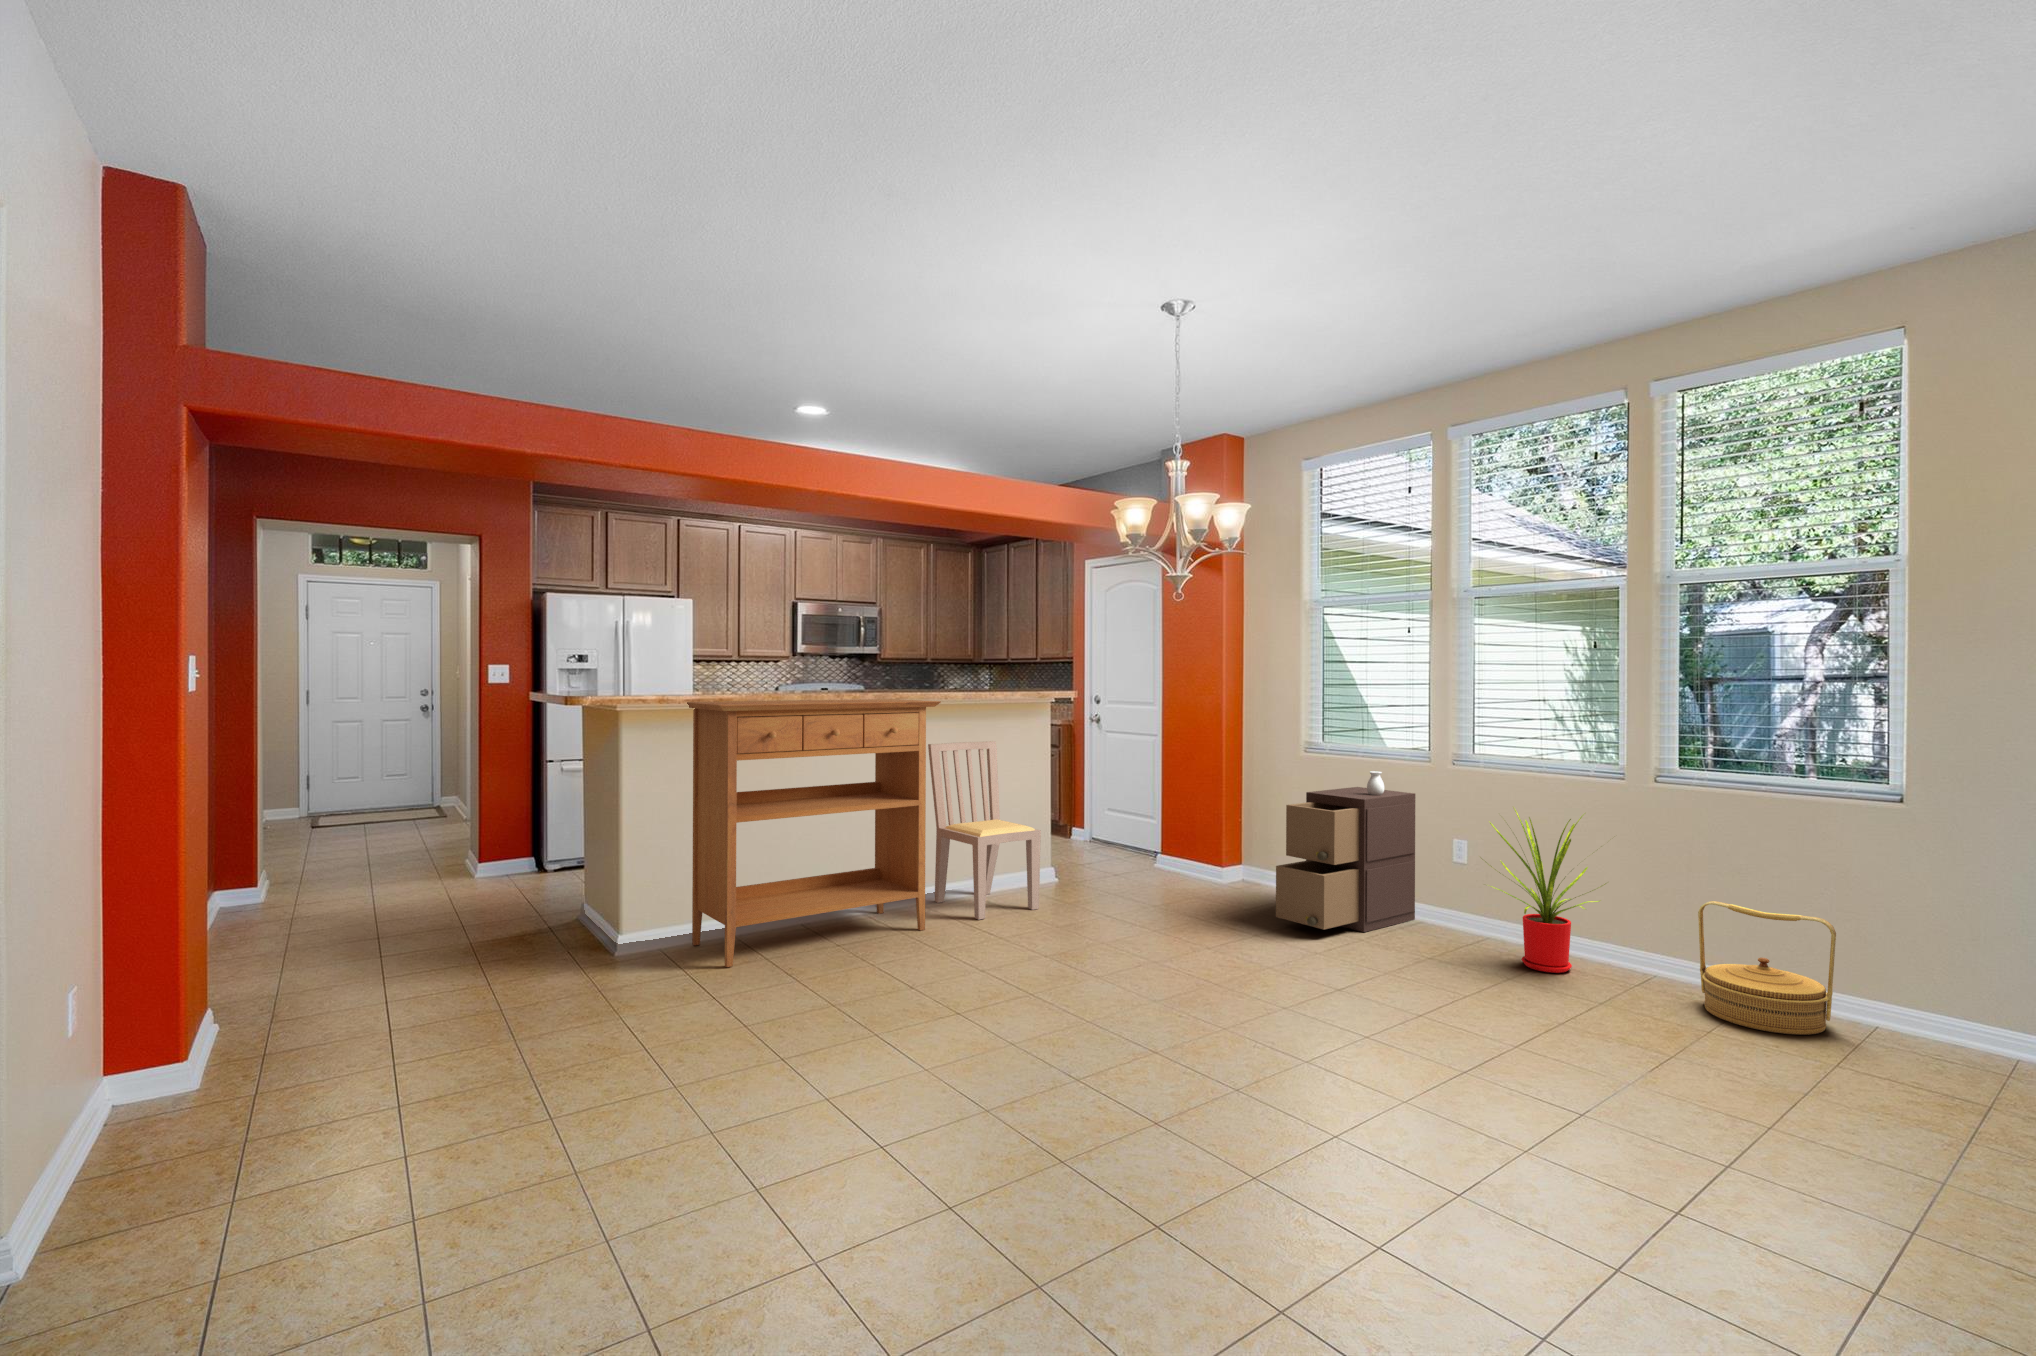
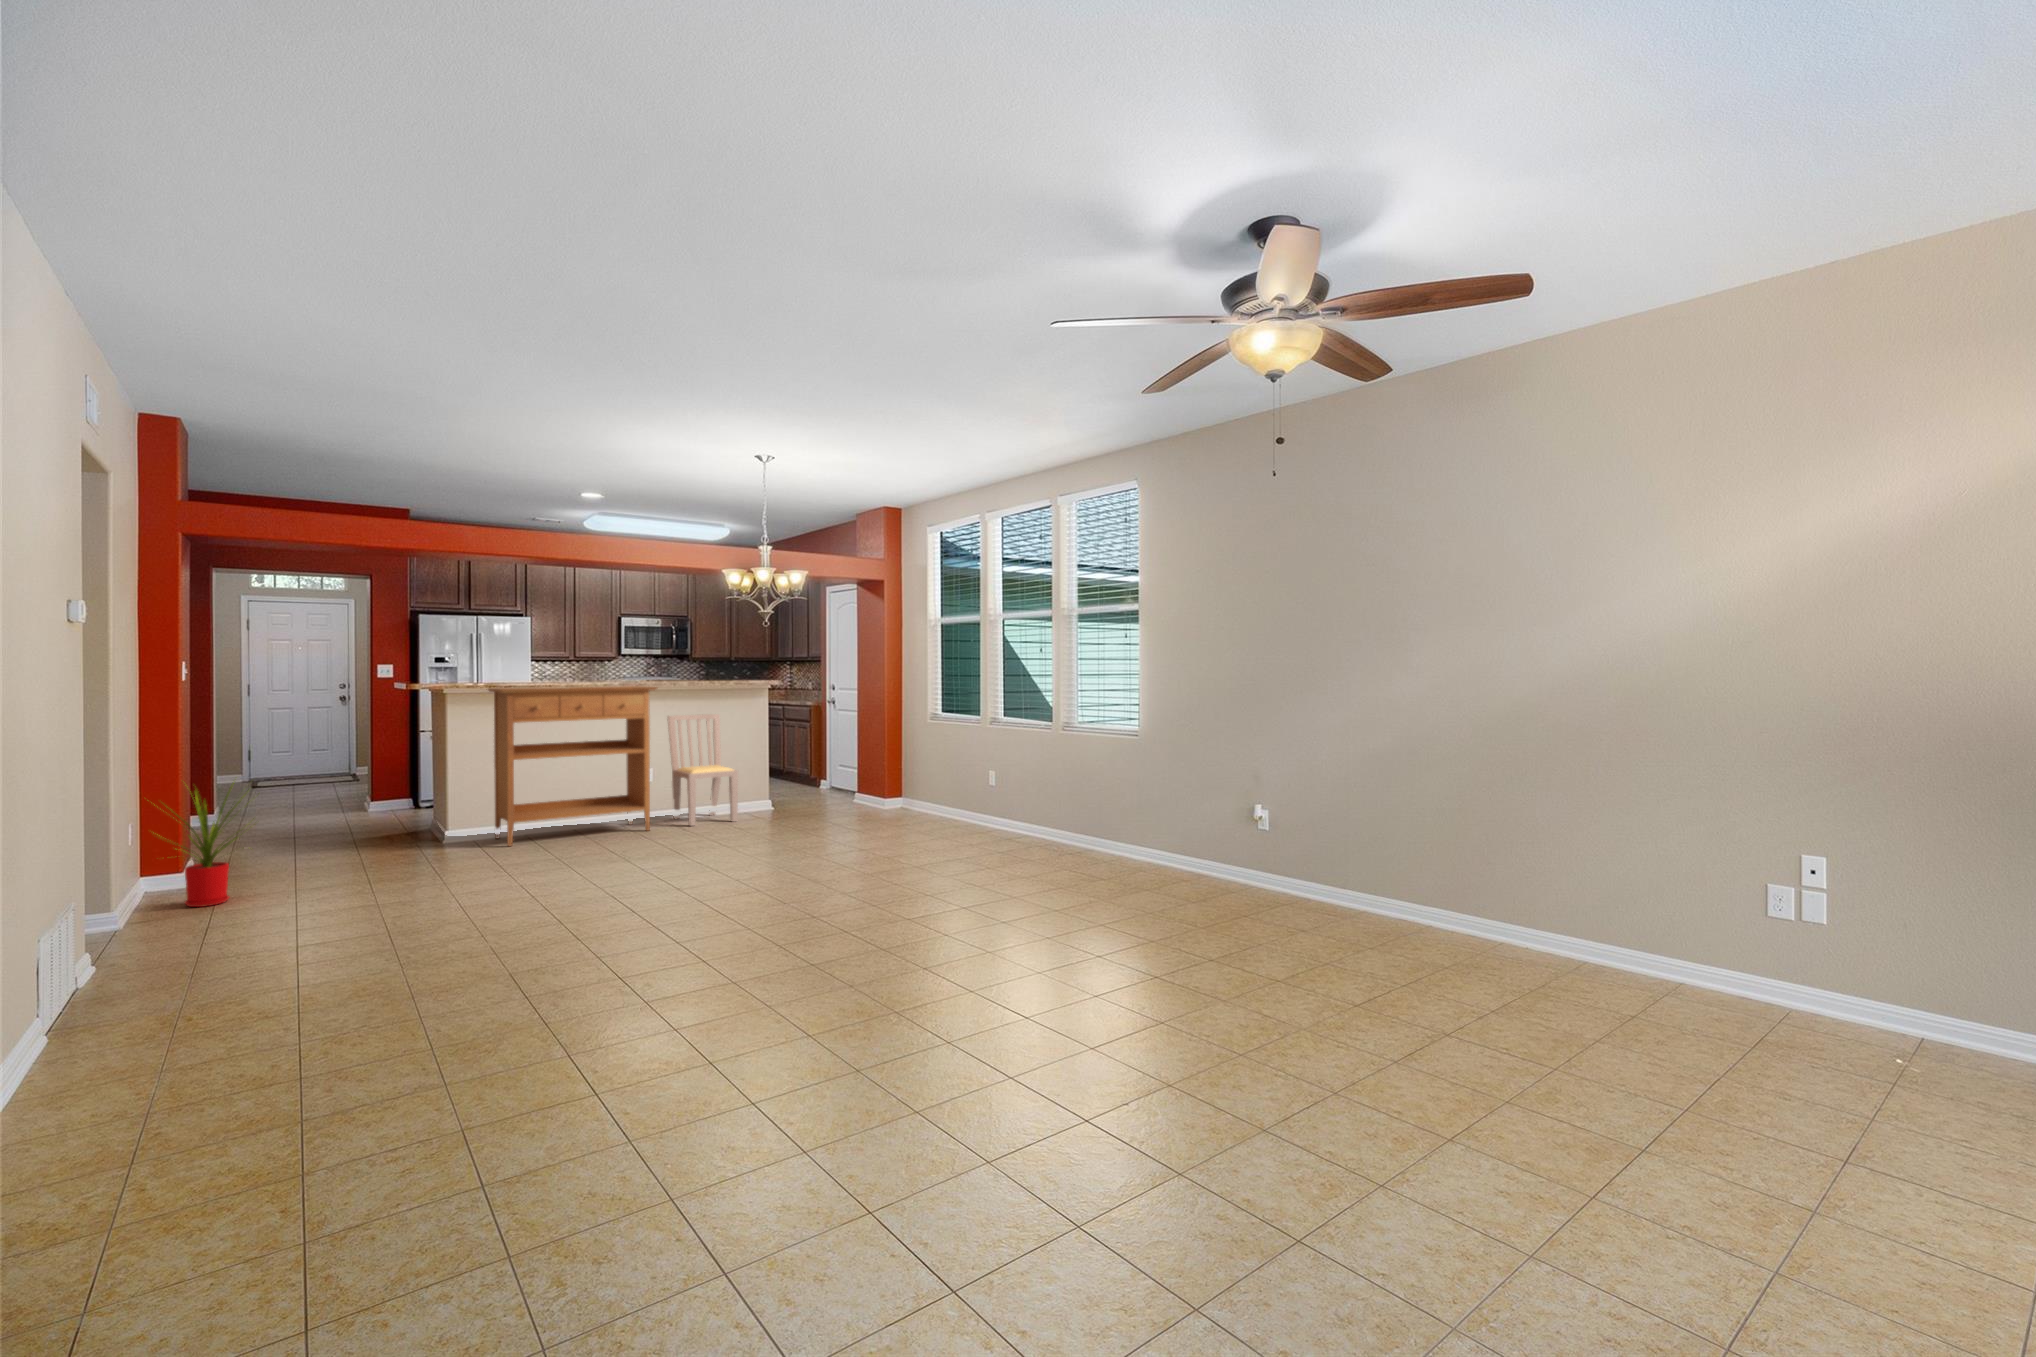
storage cabinet: present [1276,771,1415,932] -> none [876,729,972,829]
house plant: present [1481,807,1605,973] -> present [166,781,249,907]
woven basket: present [1698,901,1836,1035] -> none [1049,795,1105,861]

